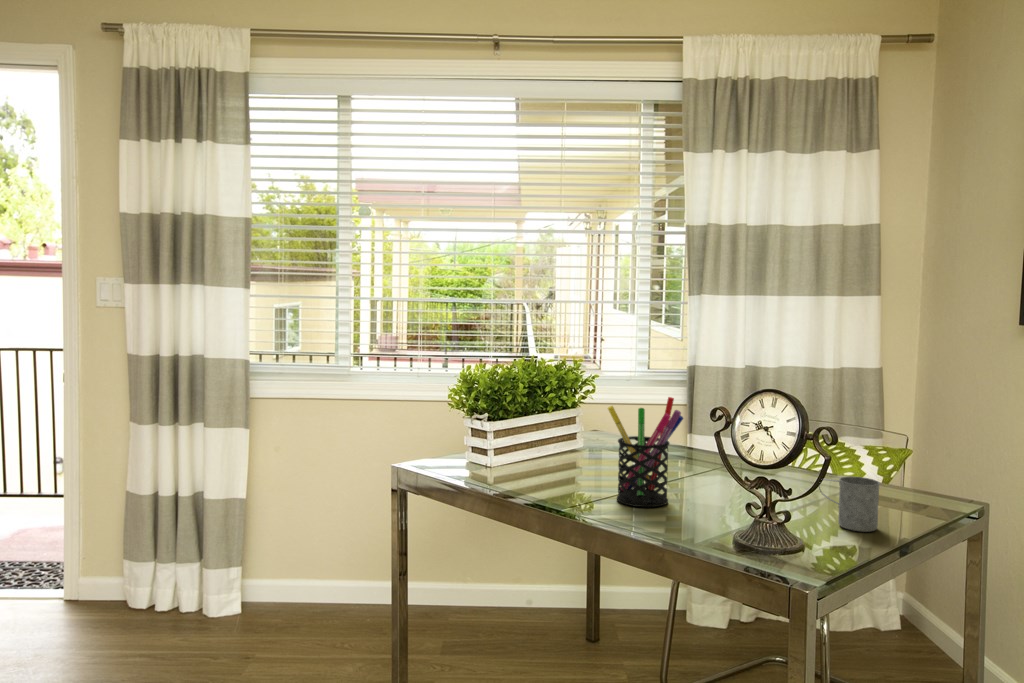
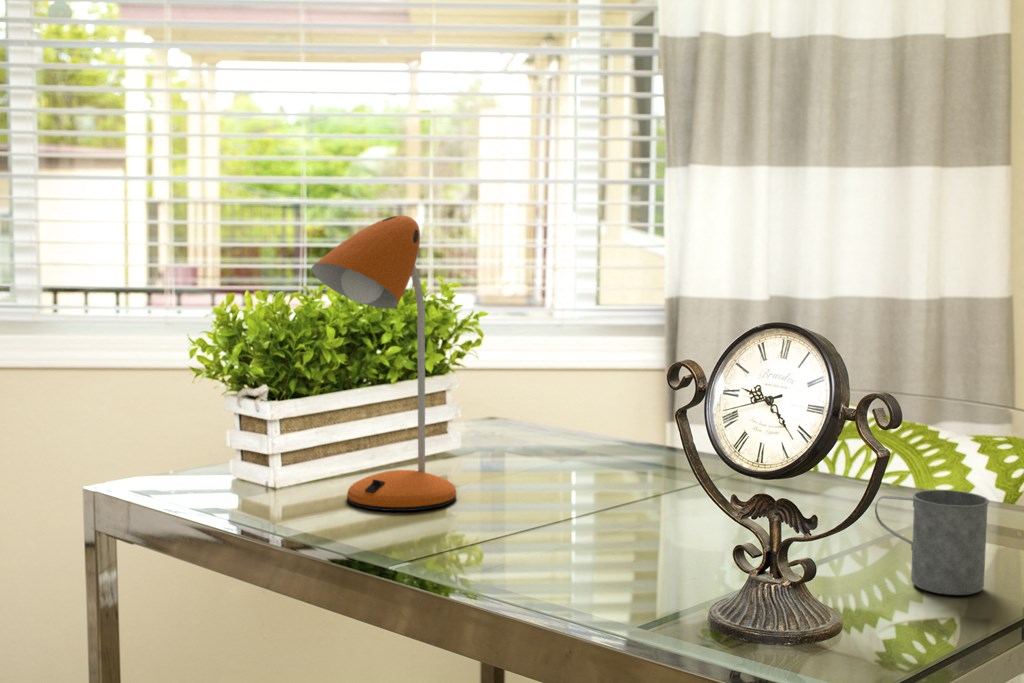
desk lamp: none [518,327,588,481] -> present [312,216,456,511]
pen holder: present [608,397,683,507] -> none [476,344,621,558]

